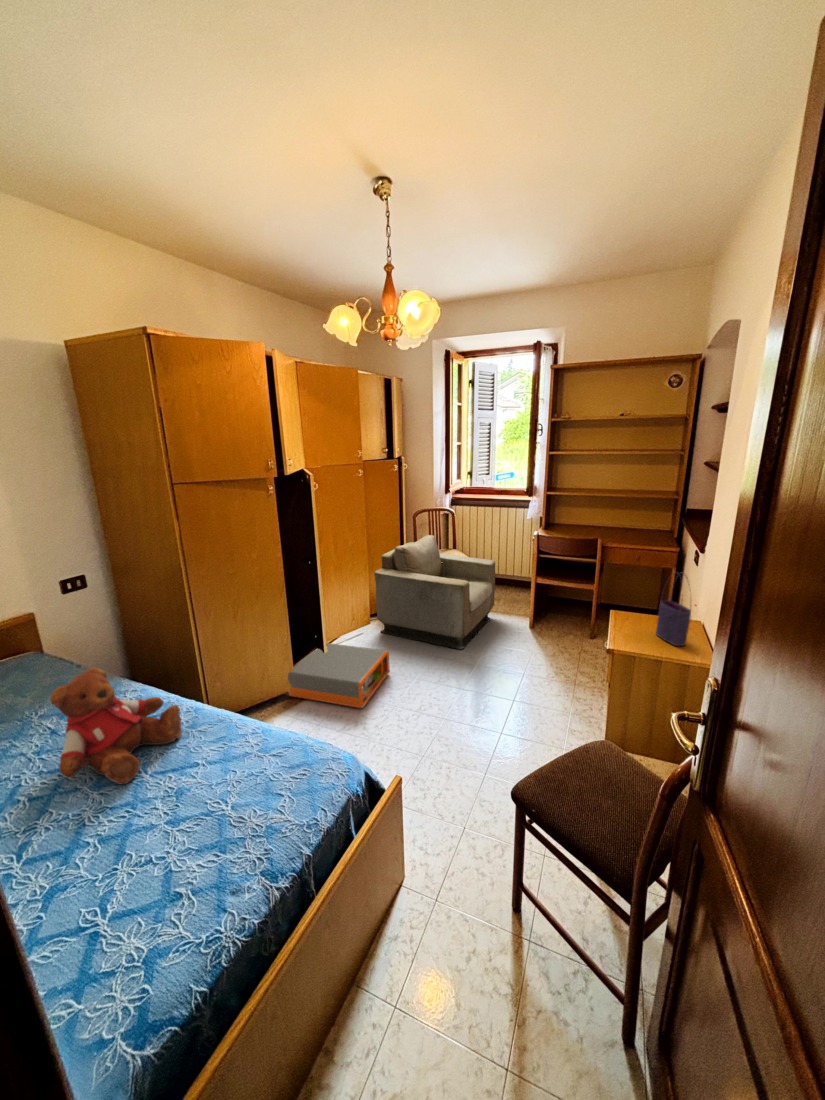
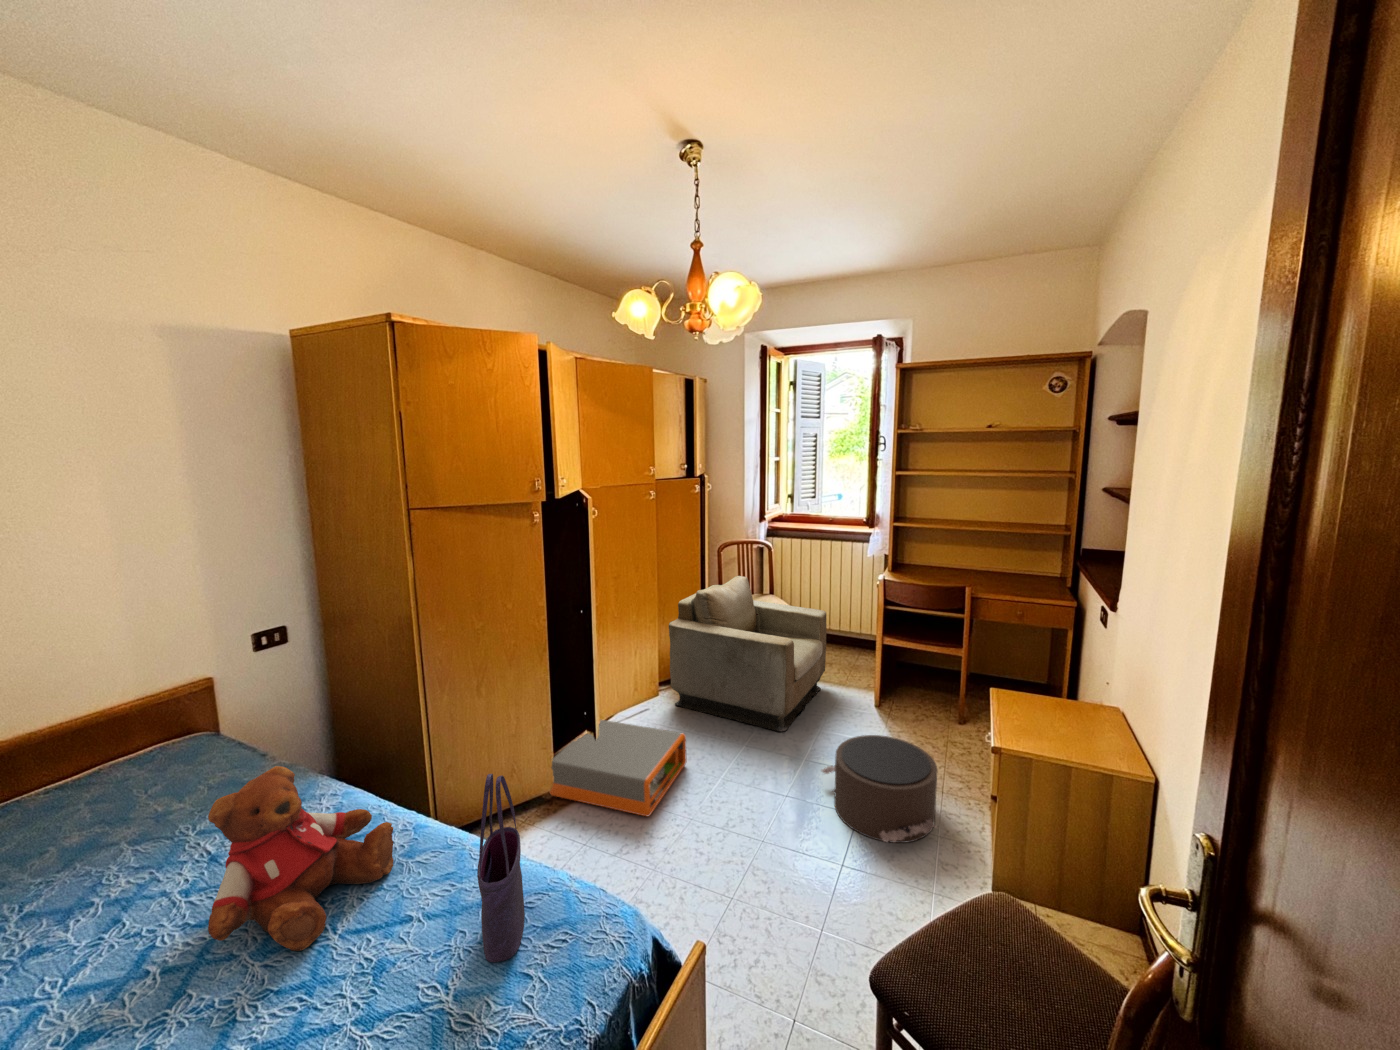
tote bag: present [656,573,691,646] -> present [477,774,525,962]
pouf: none [487,648,571,721] -> present [821,735,938,843]

